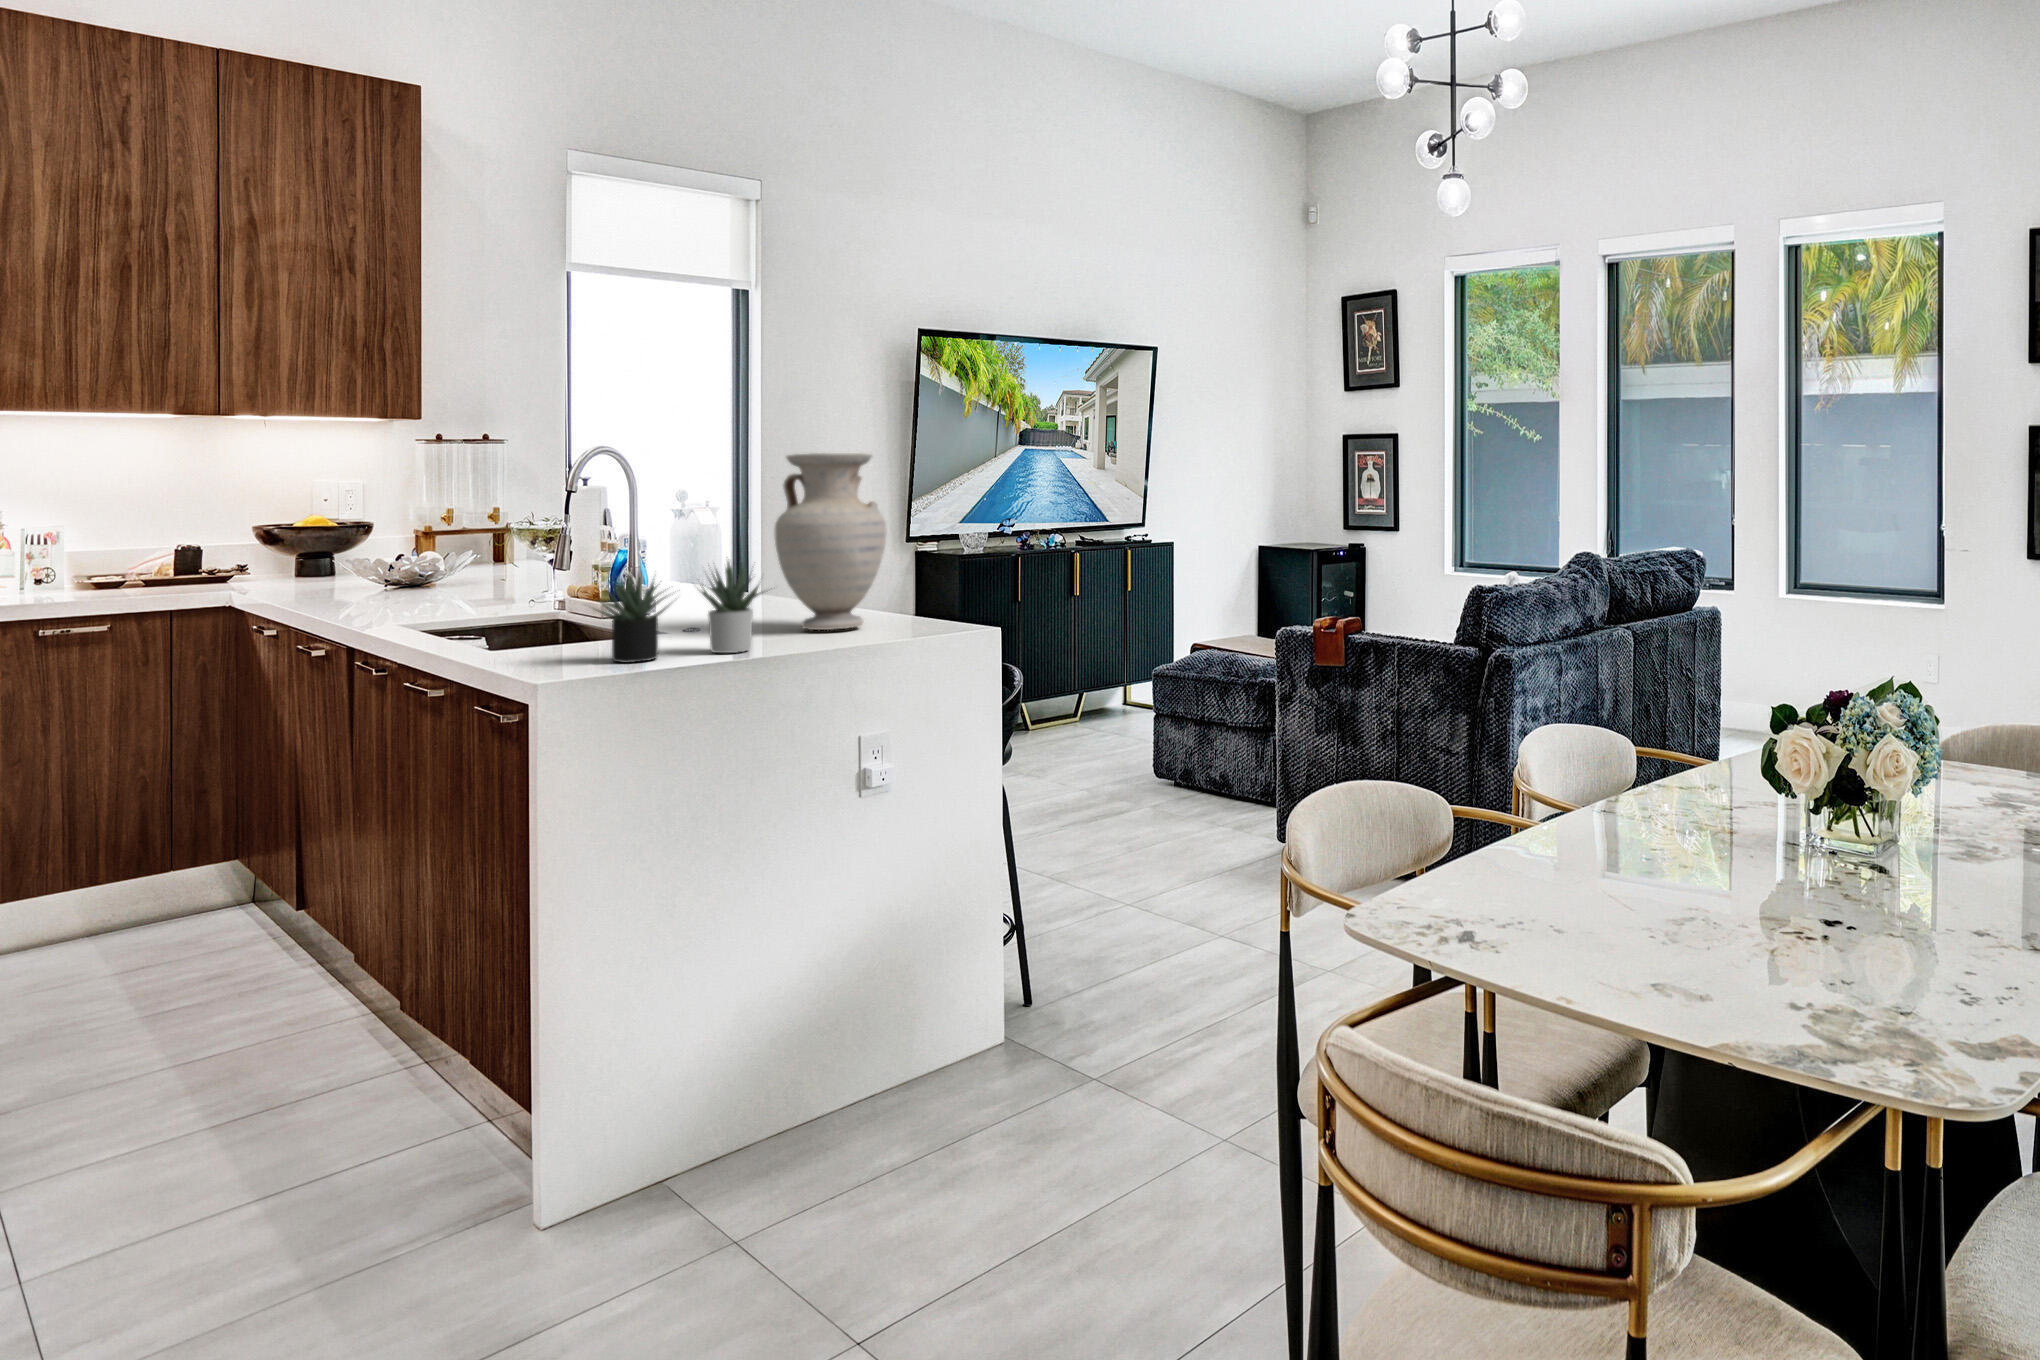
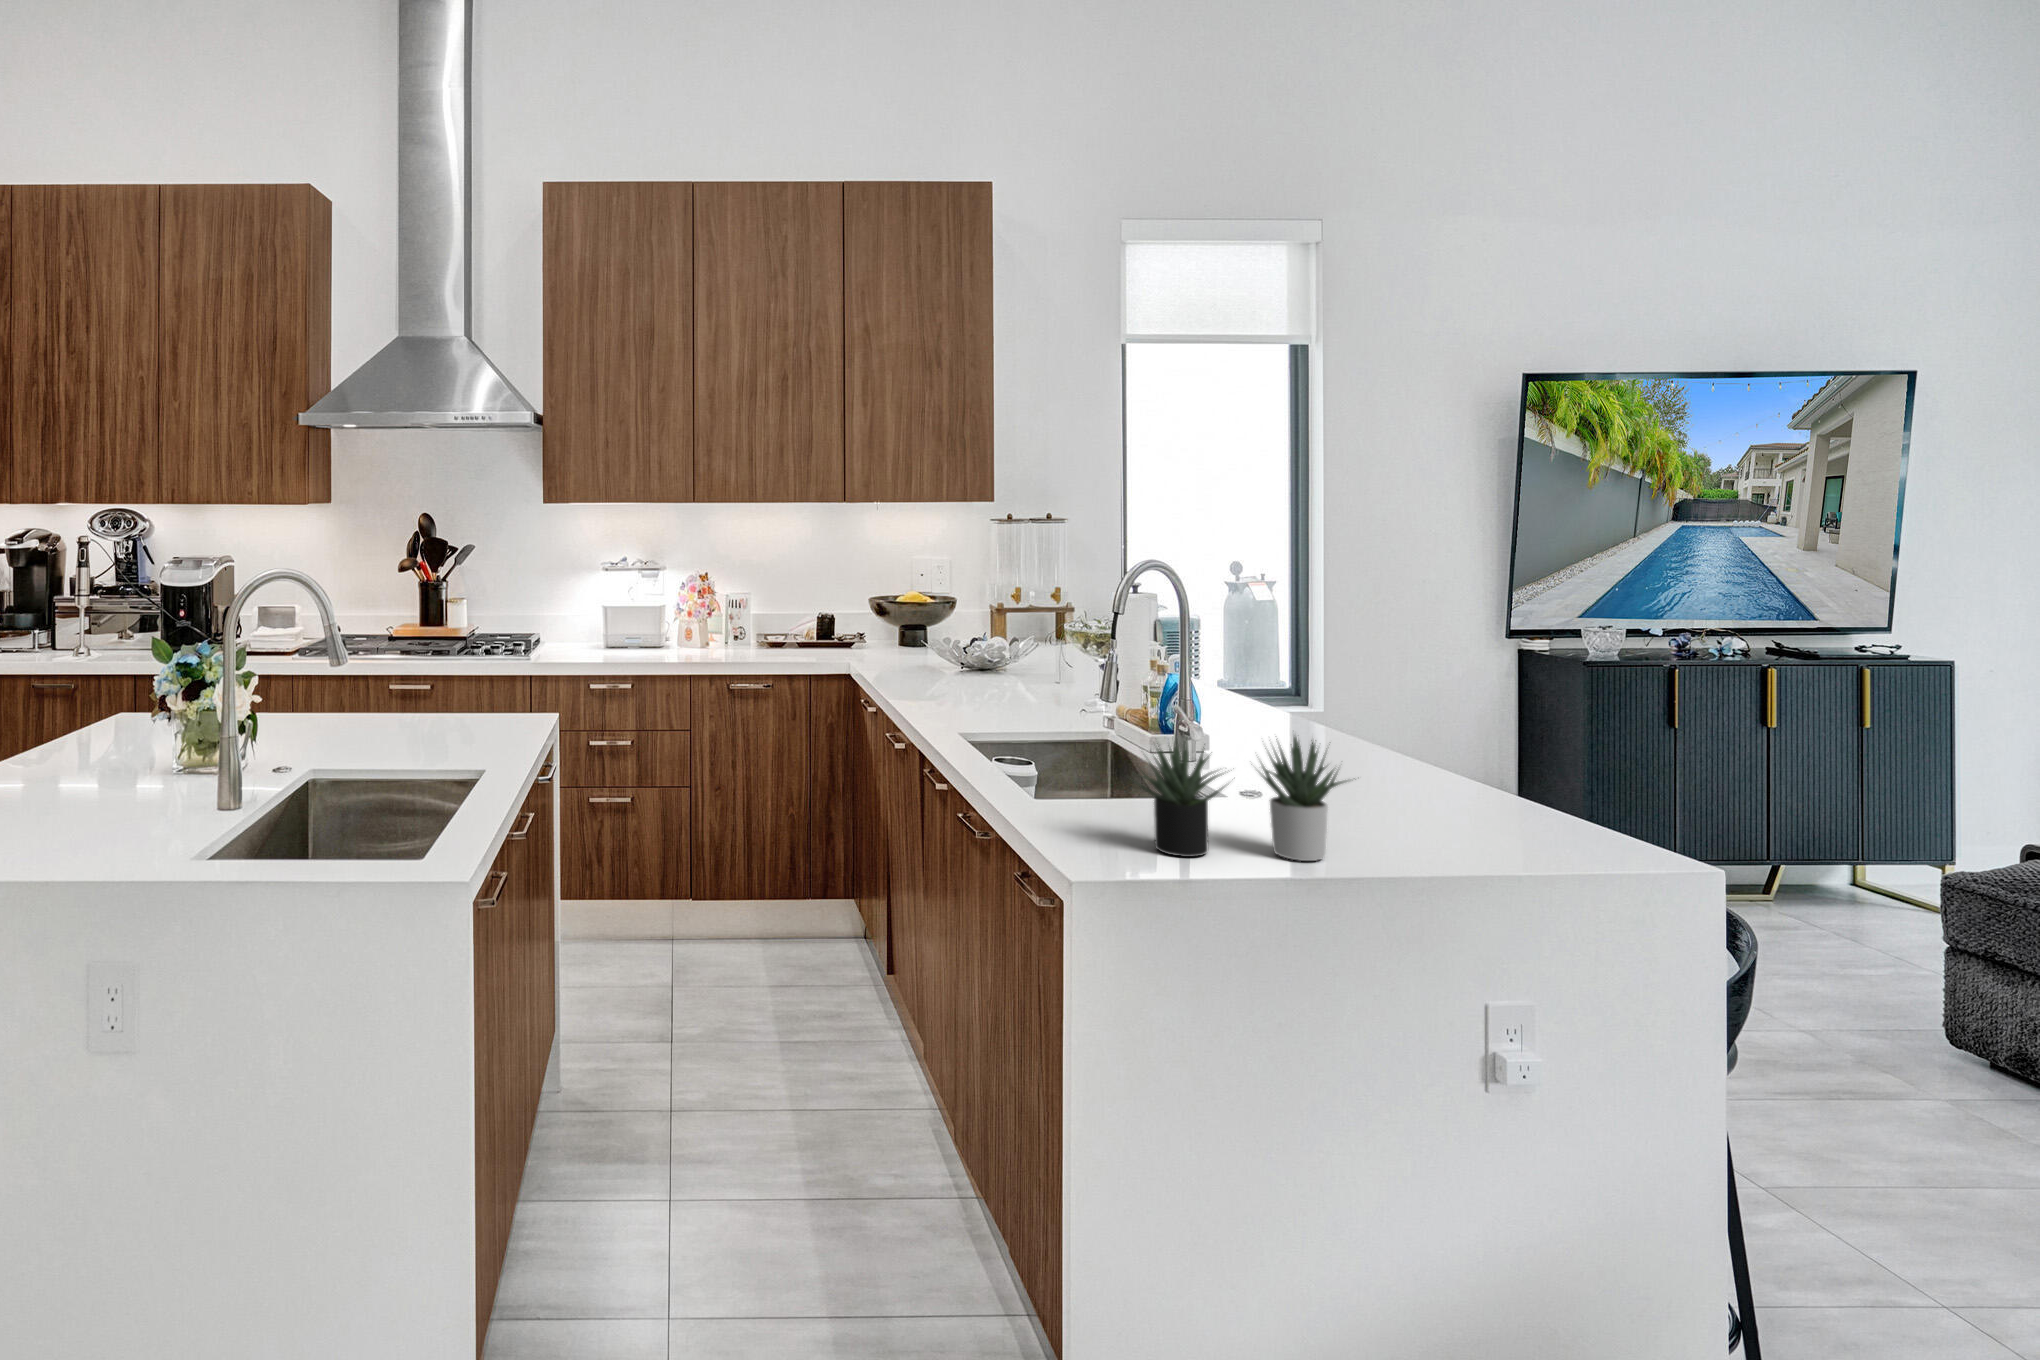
vase: present [775,453,887,630] -> none [1354,589,1516,833]

